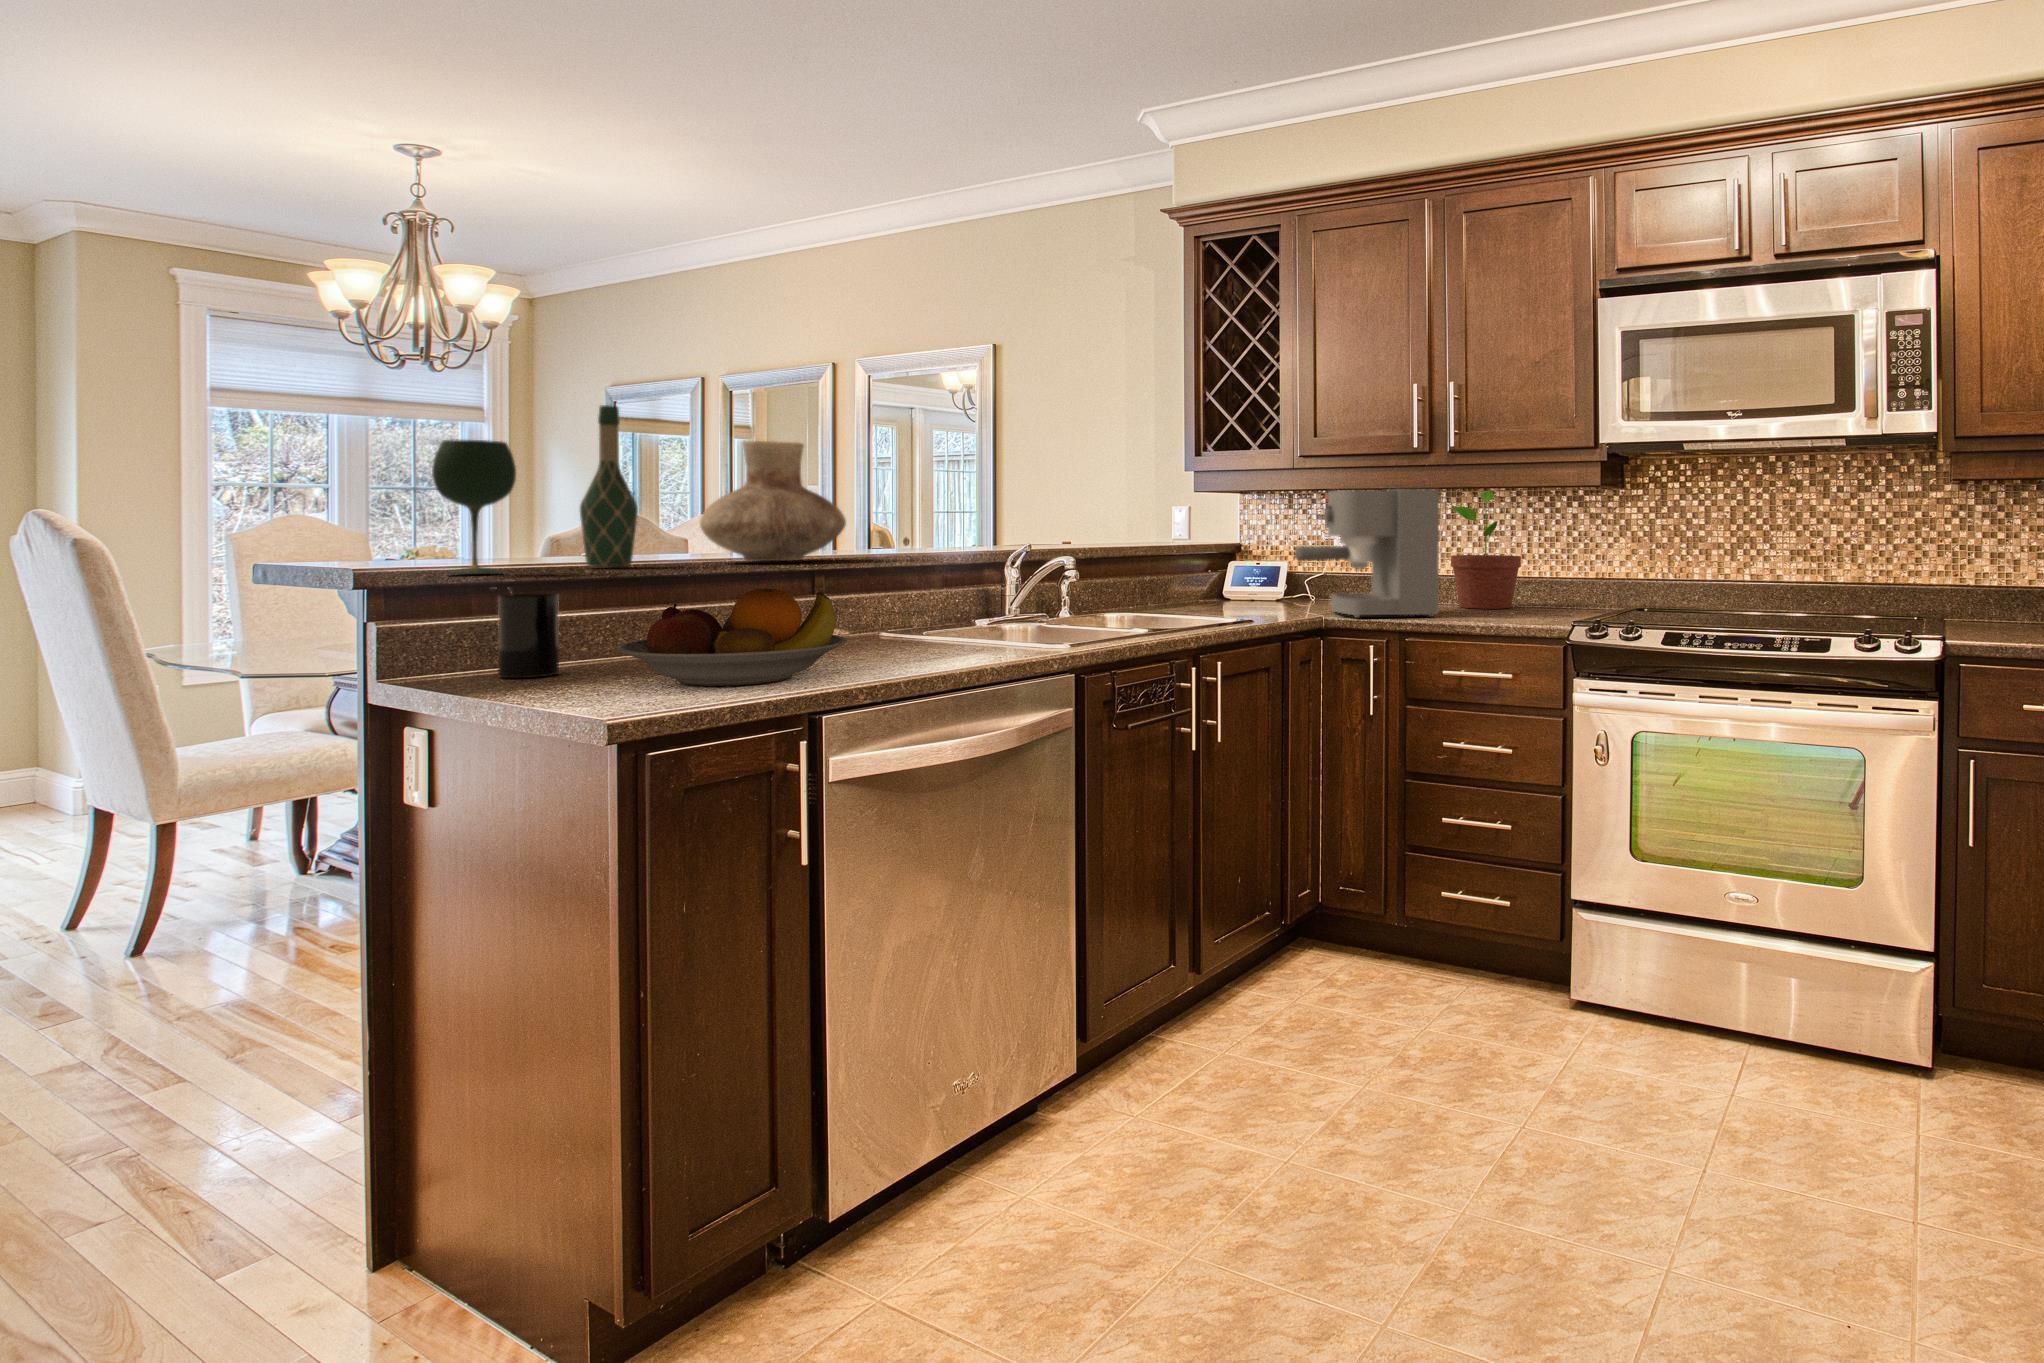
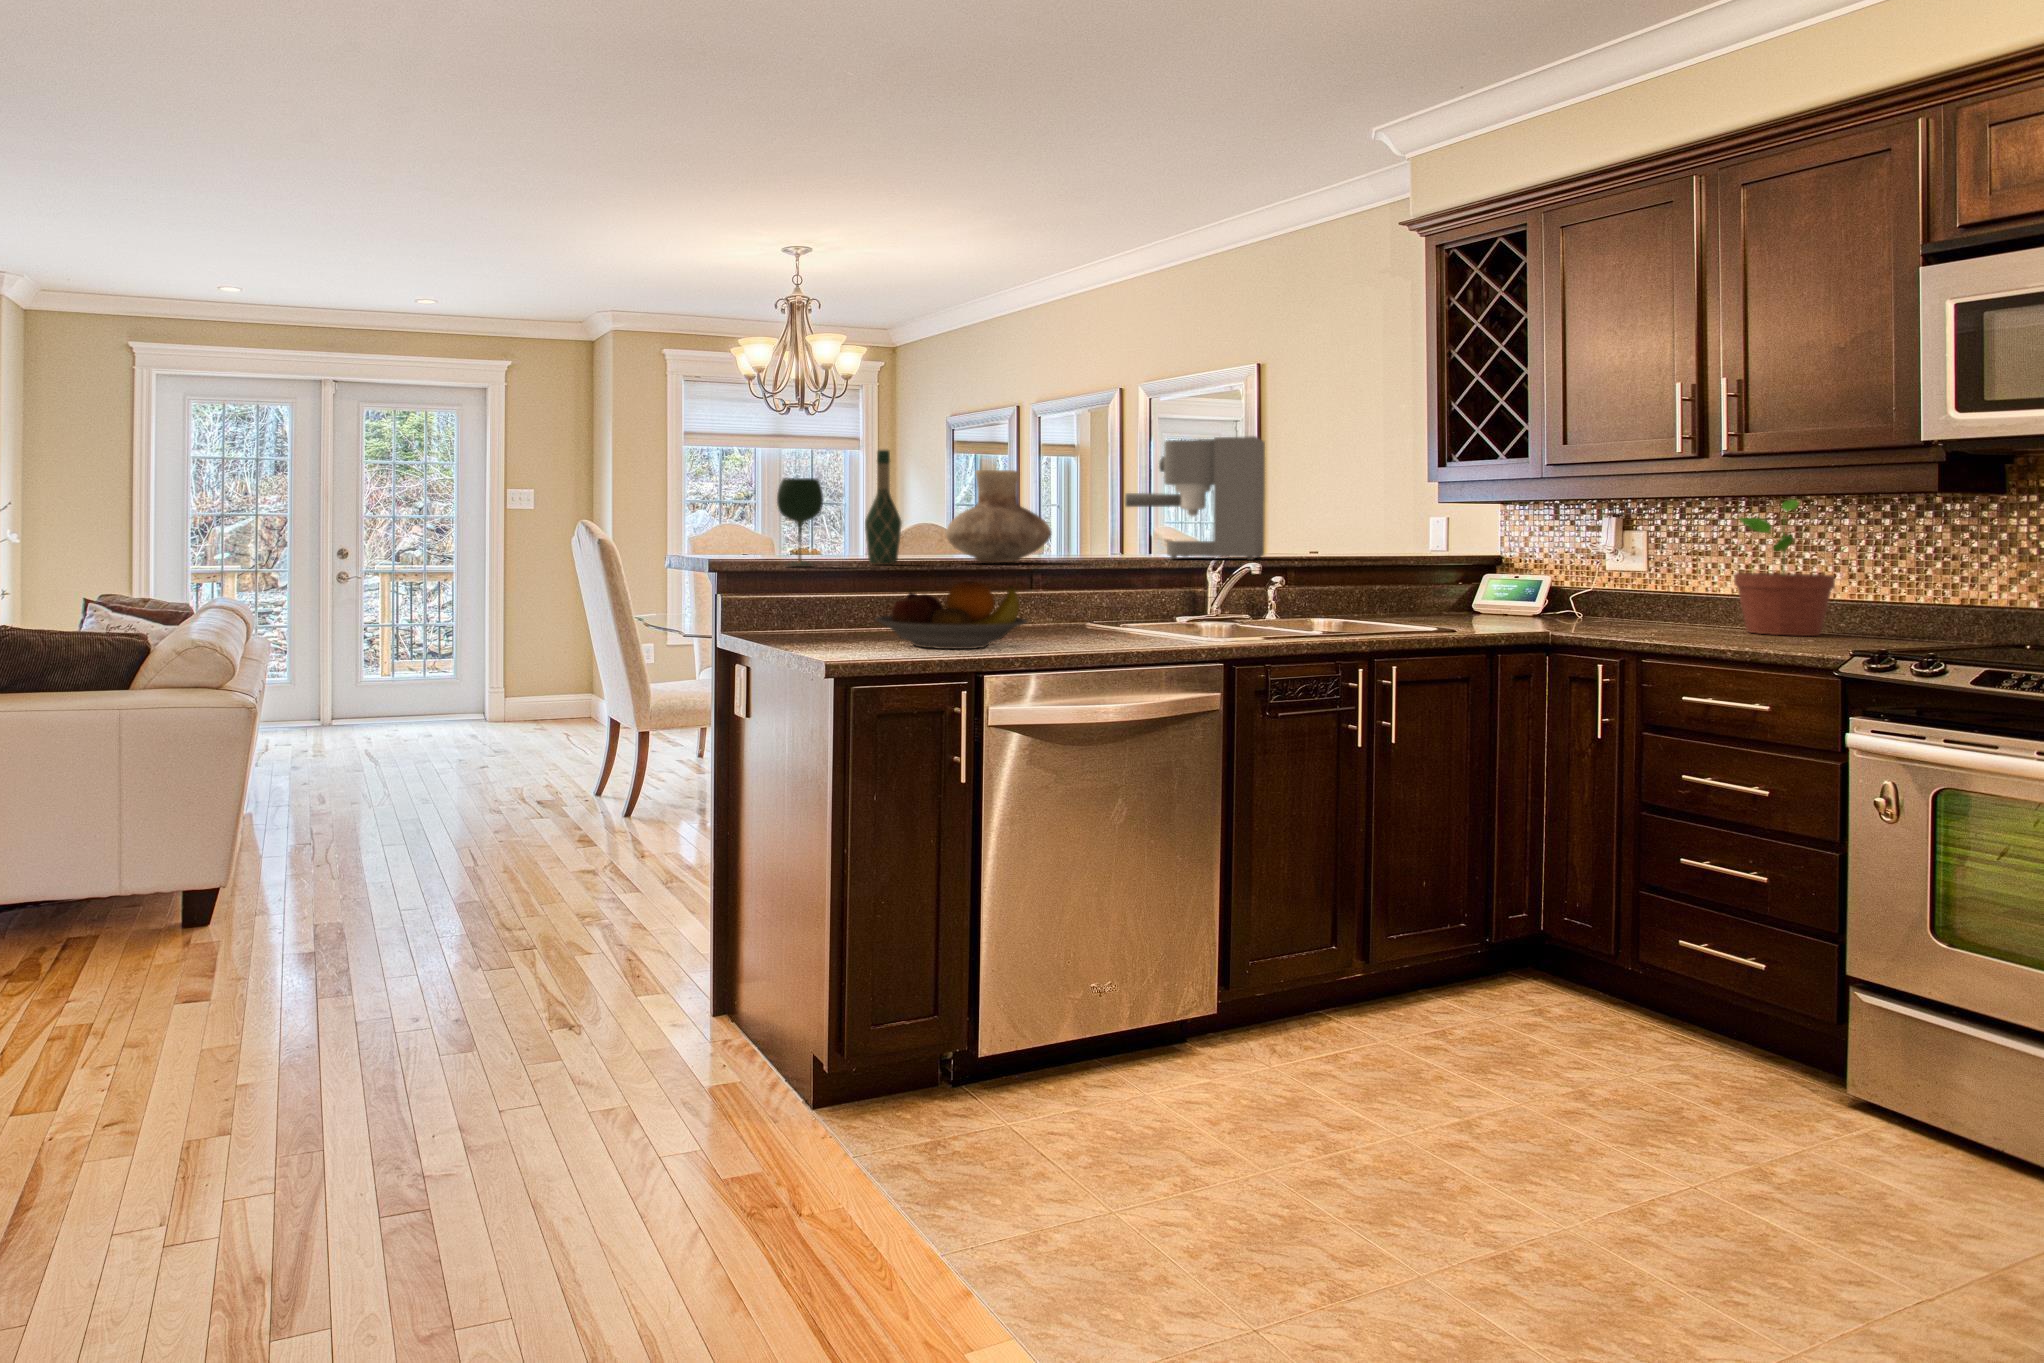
coffee maker: present [1295,489,1439,618] -> present [1125,436,1265,560]
candle: present [498,594,559,678] -> none [808,576,848,637]

